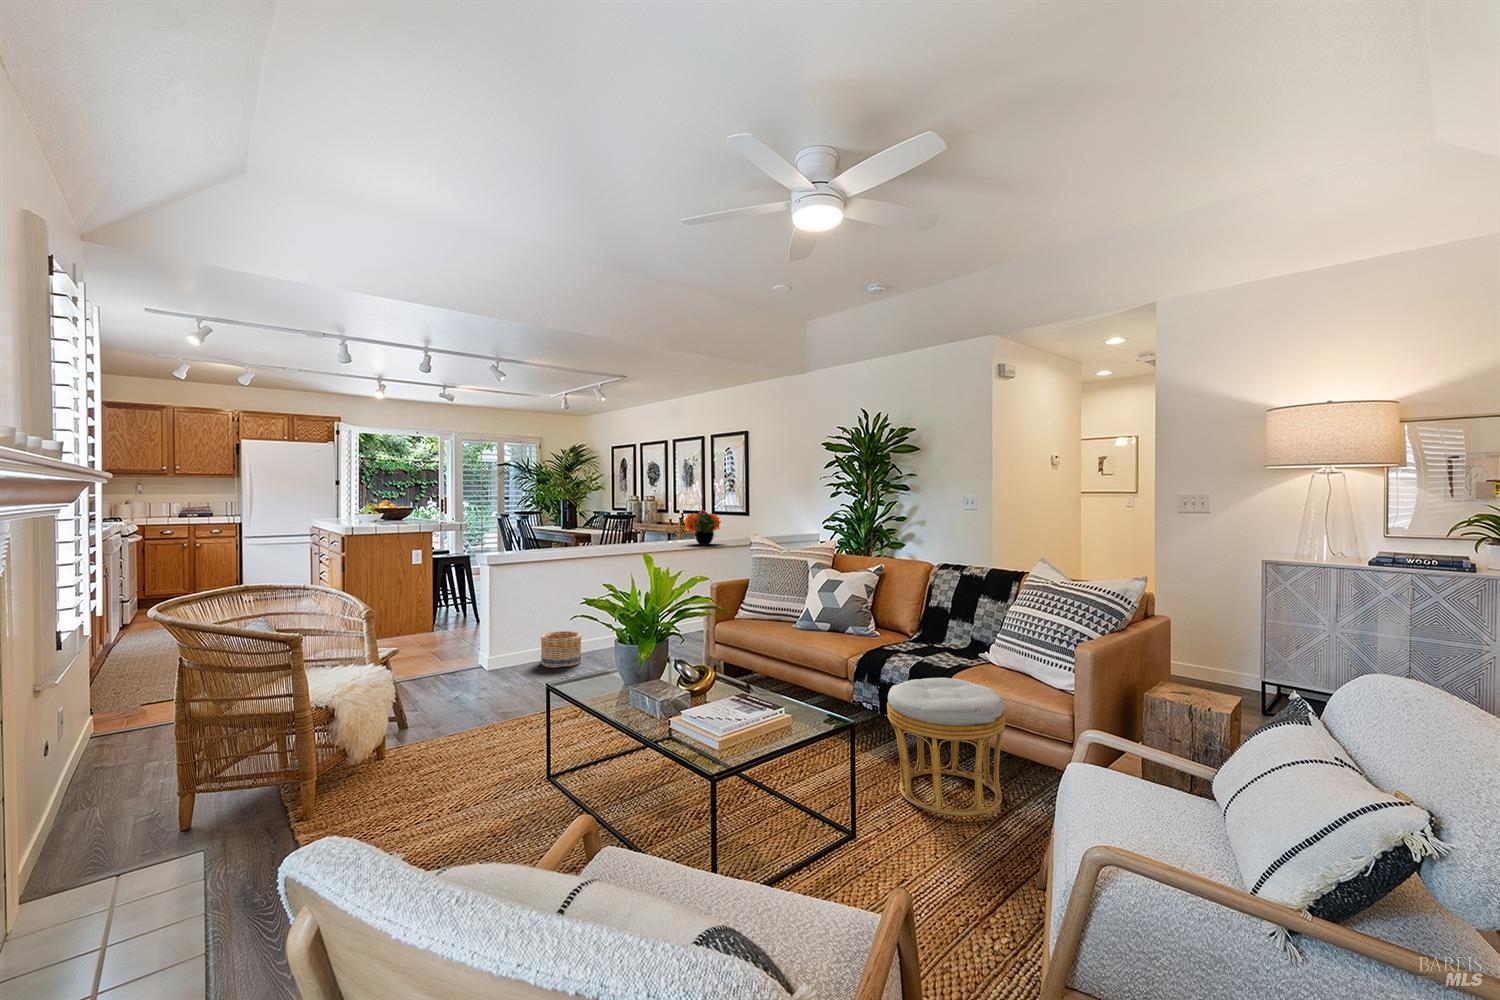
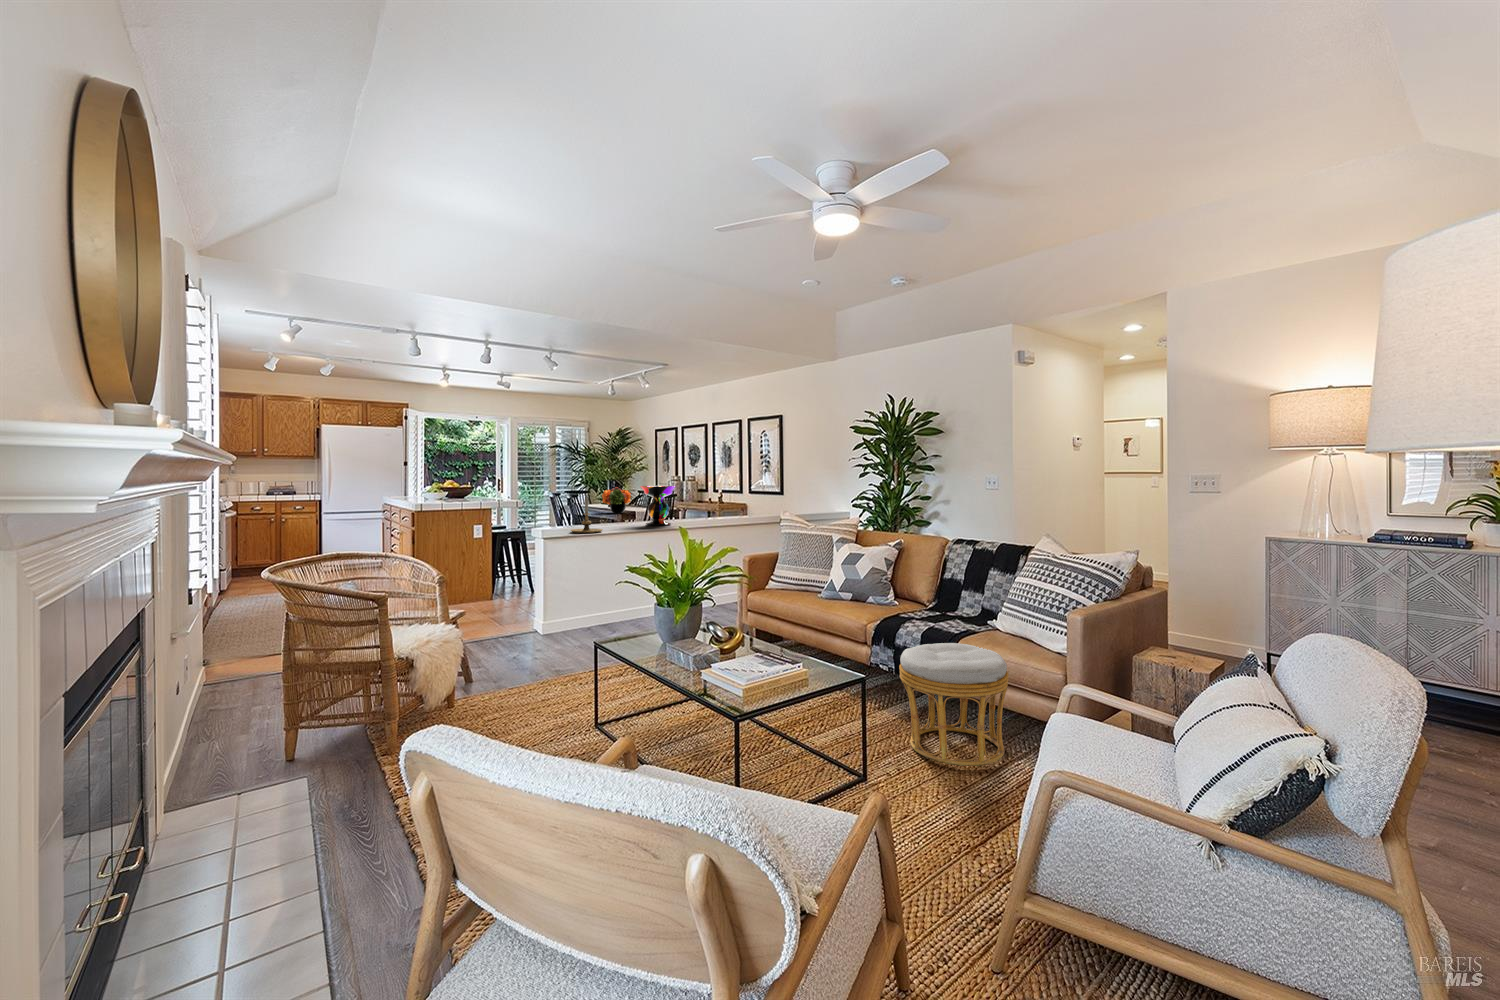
decorative bowl: none [598,507,638,549] -> present [640,486,676,526]
flower arrangement: present [684,510,721,544] -> present [602,487,631,514]
candle holder: none [522,518,557,558] -> present [571,497,603,533]
basket: present [541,631,582,668] -> none [588,601,625,634]

